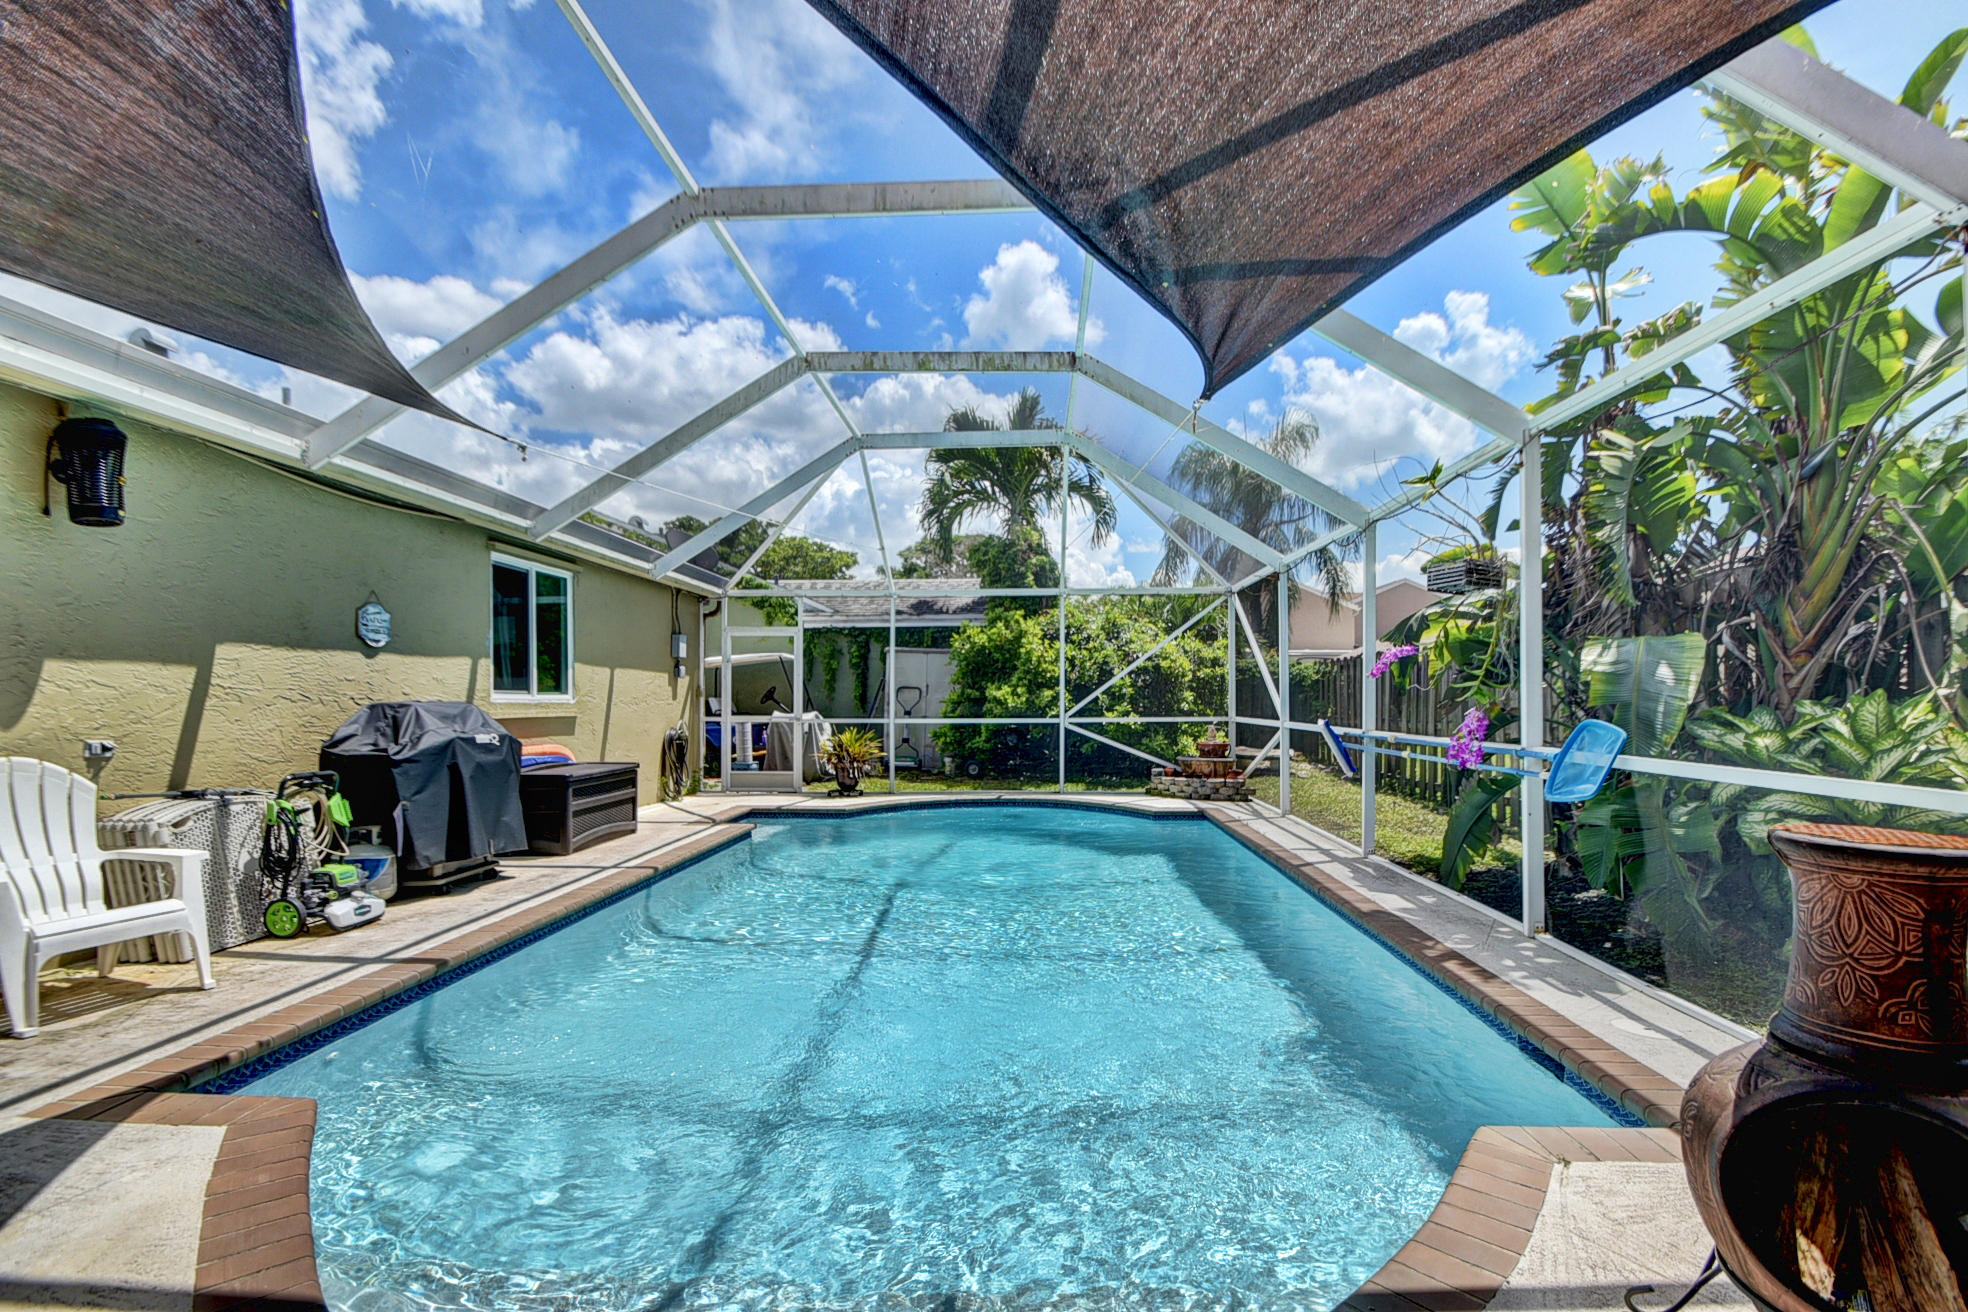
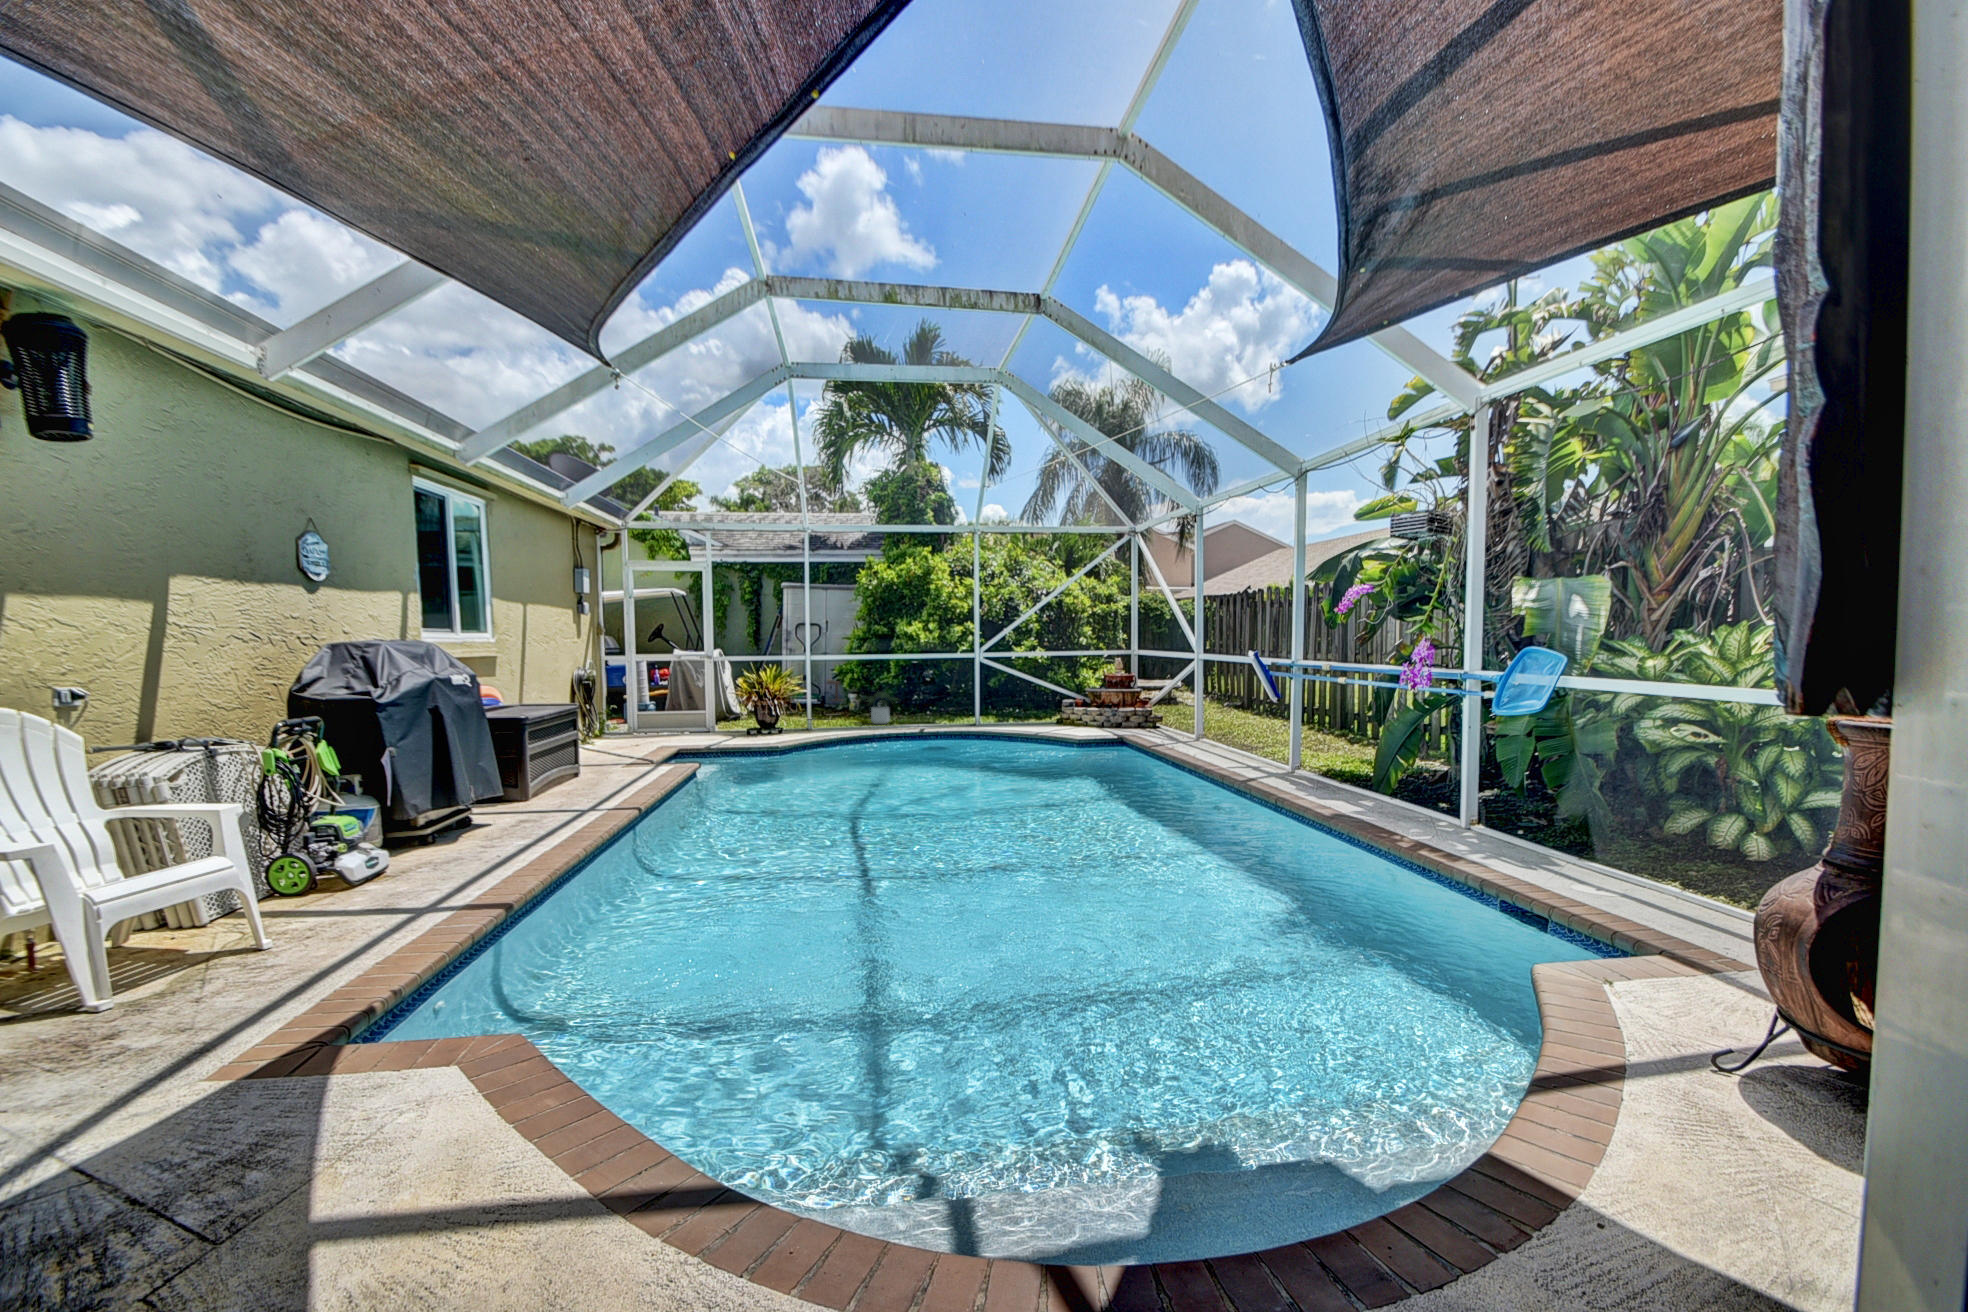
potted plant: none [955,753,994,789] -> present [865,690,897,724]

